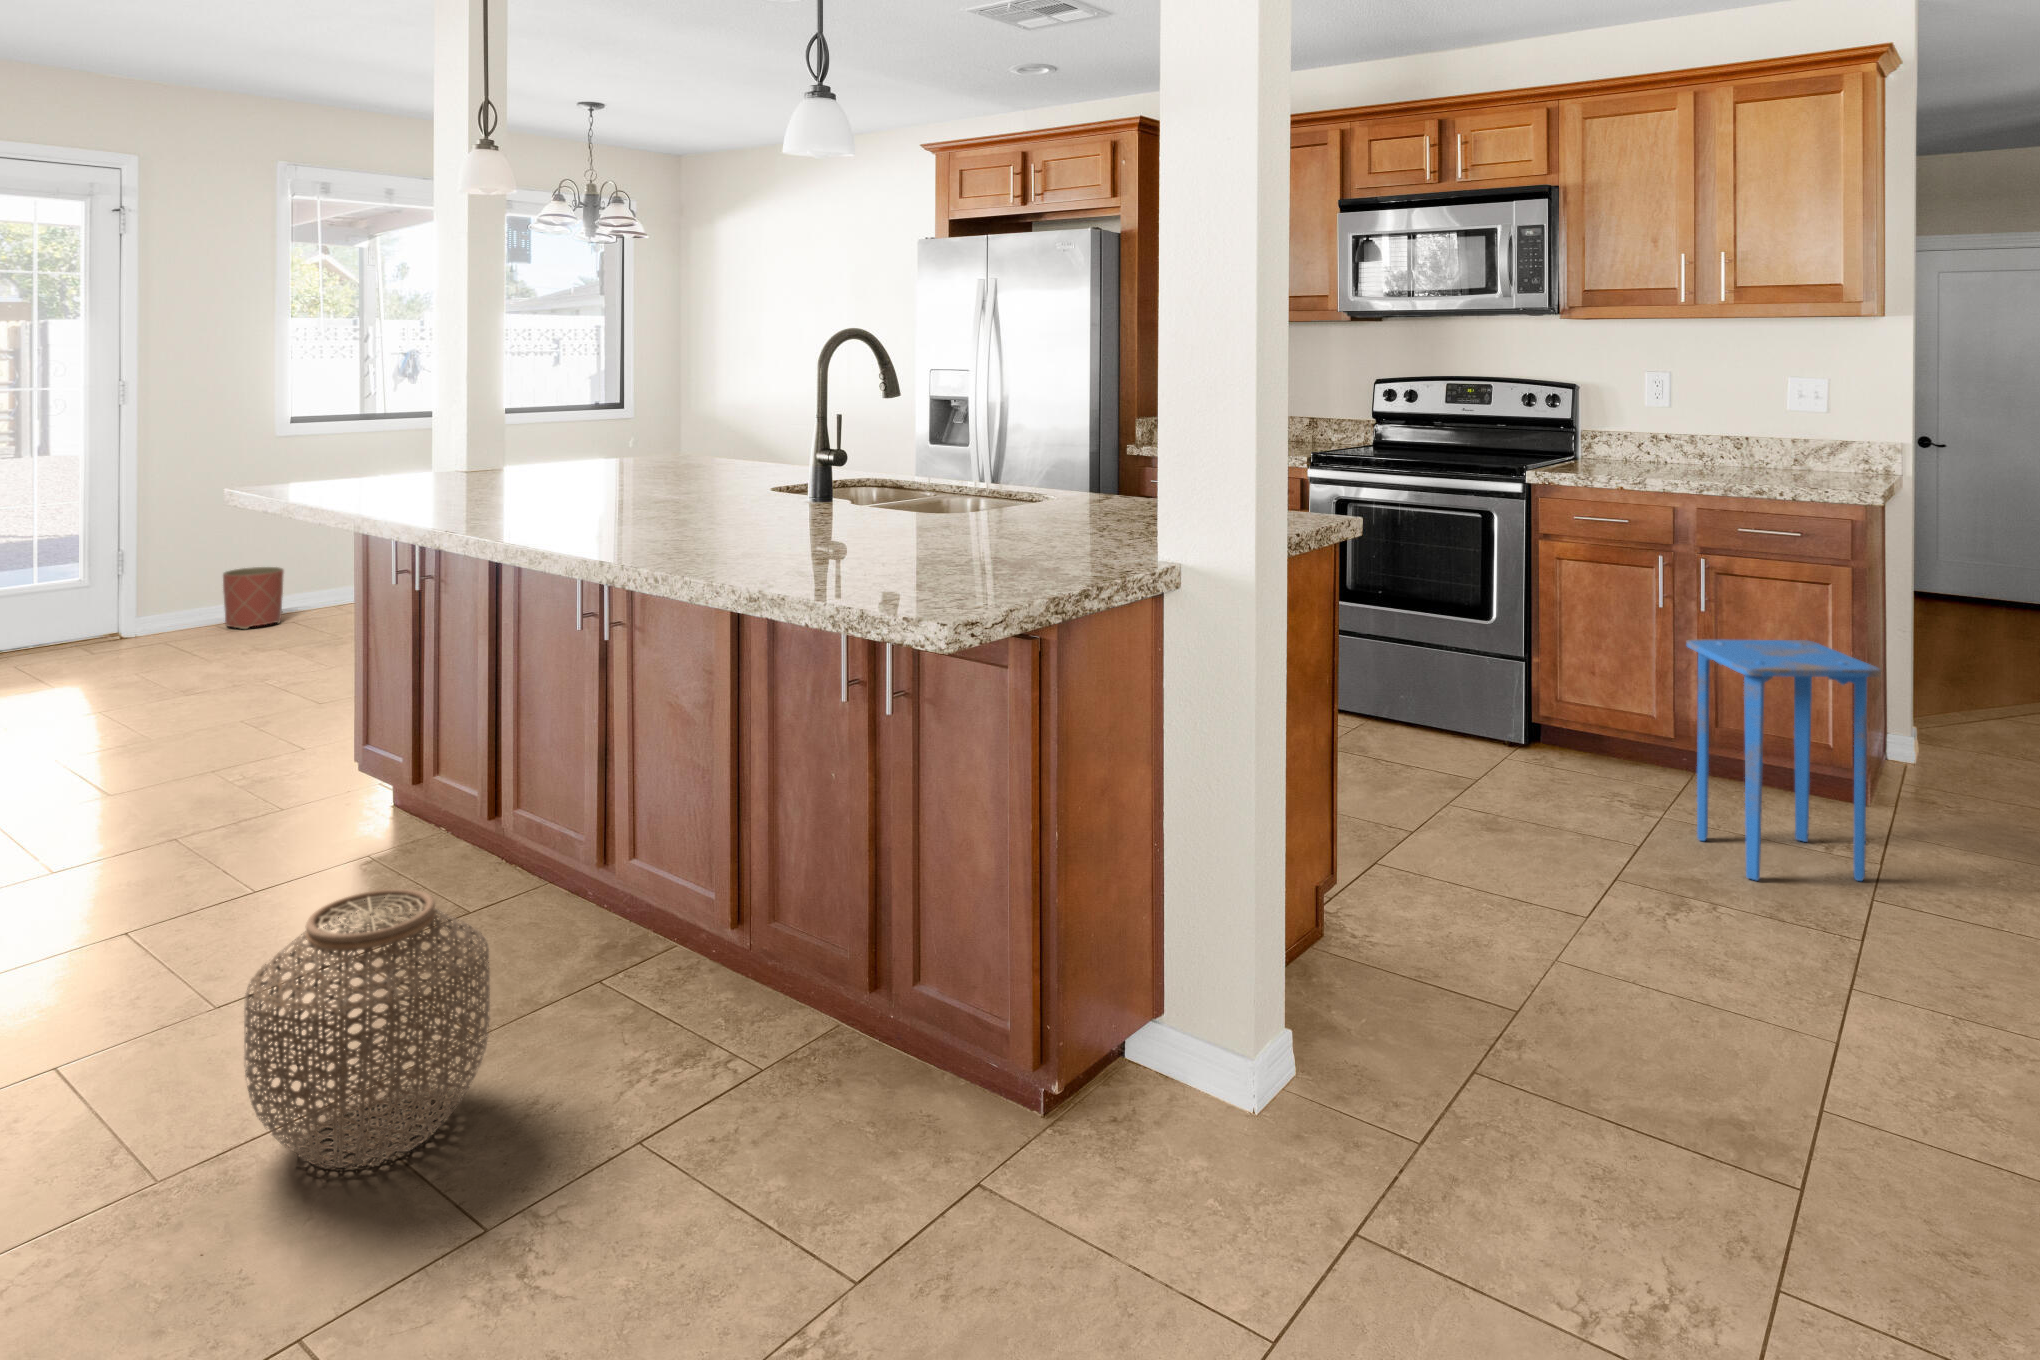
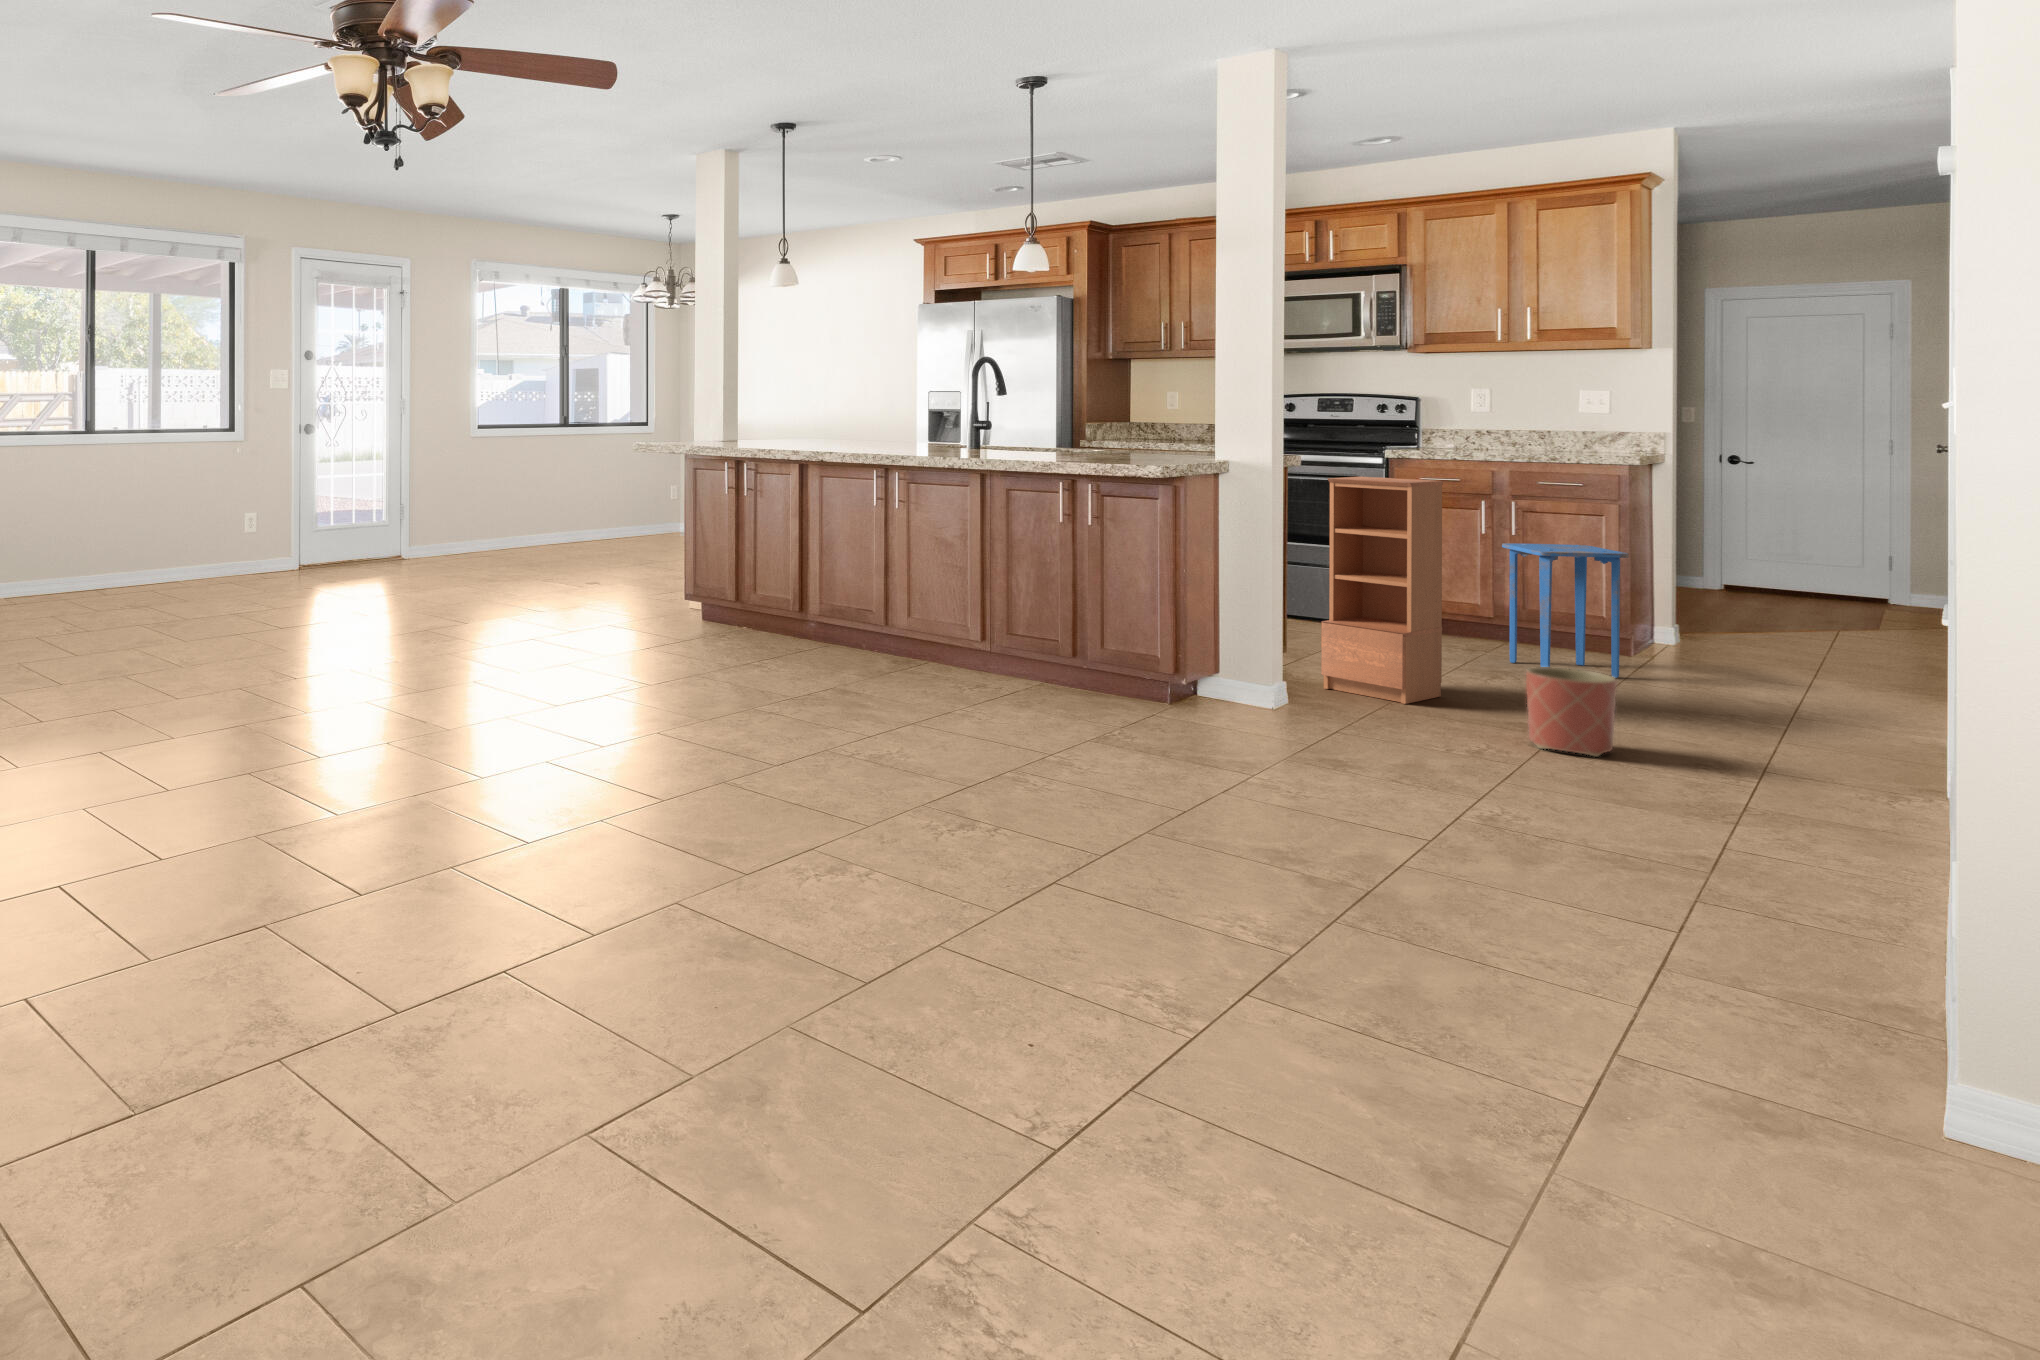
bookcase: none [1377,552,1588,1024] -> present [1321,477,1443,704]
planter: present [223,567,284,629] -> present [1526,667,1617,757]
woven basket: present [244,889,490,1168] -> none [823,602,919,707]

